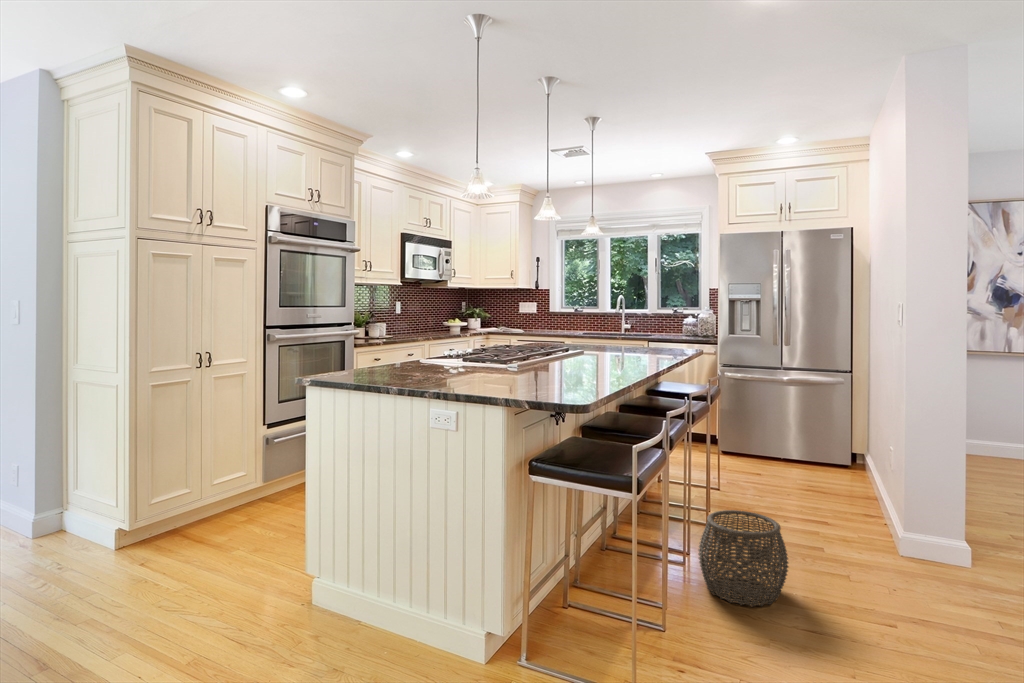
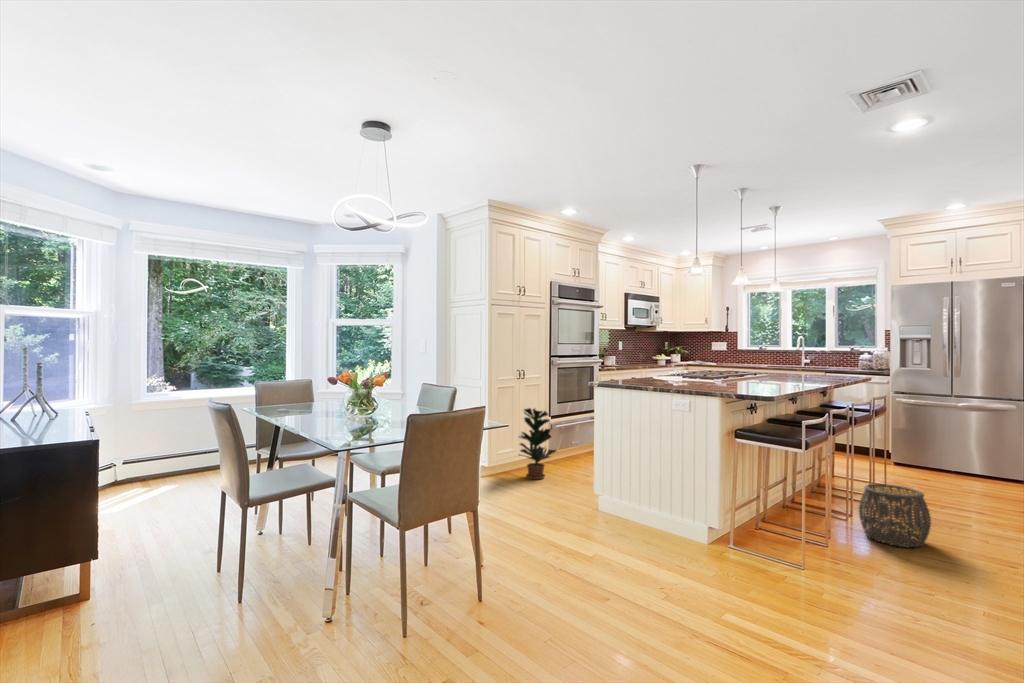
potted plant: none [194,418,269,540] -> present [520,408,556,479]

